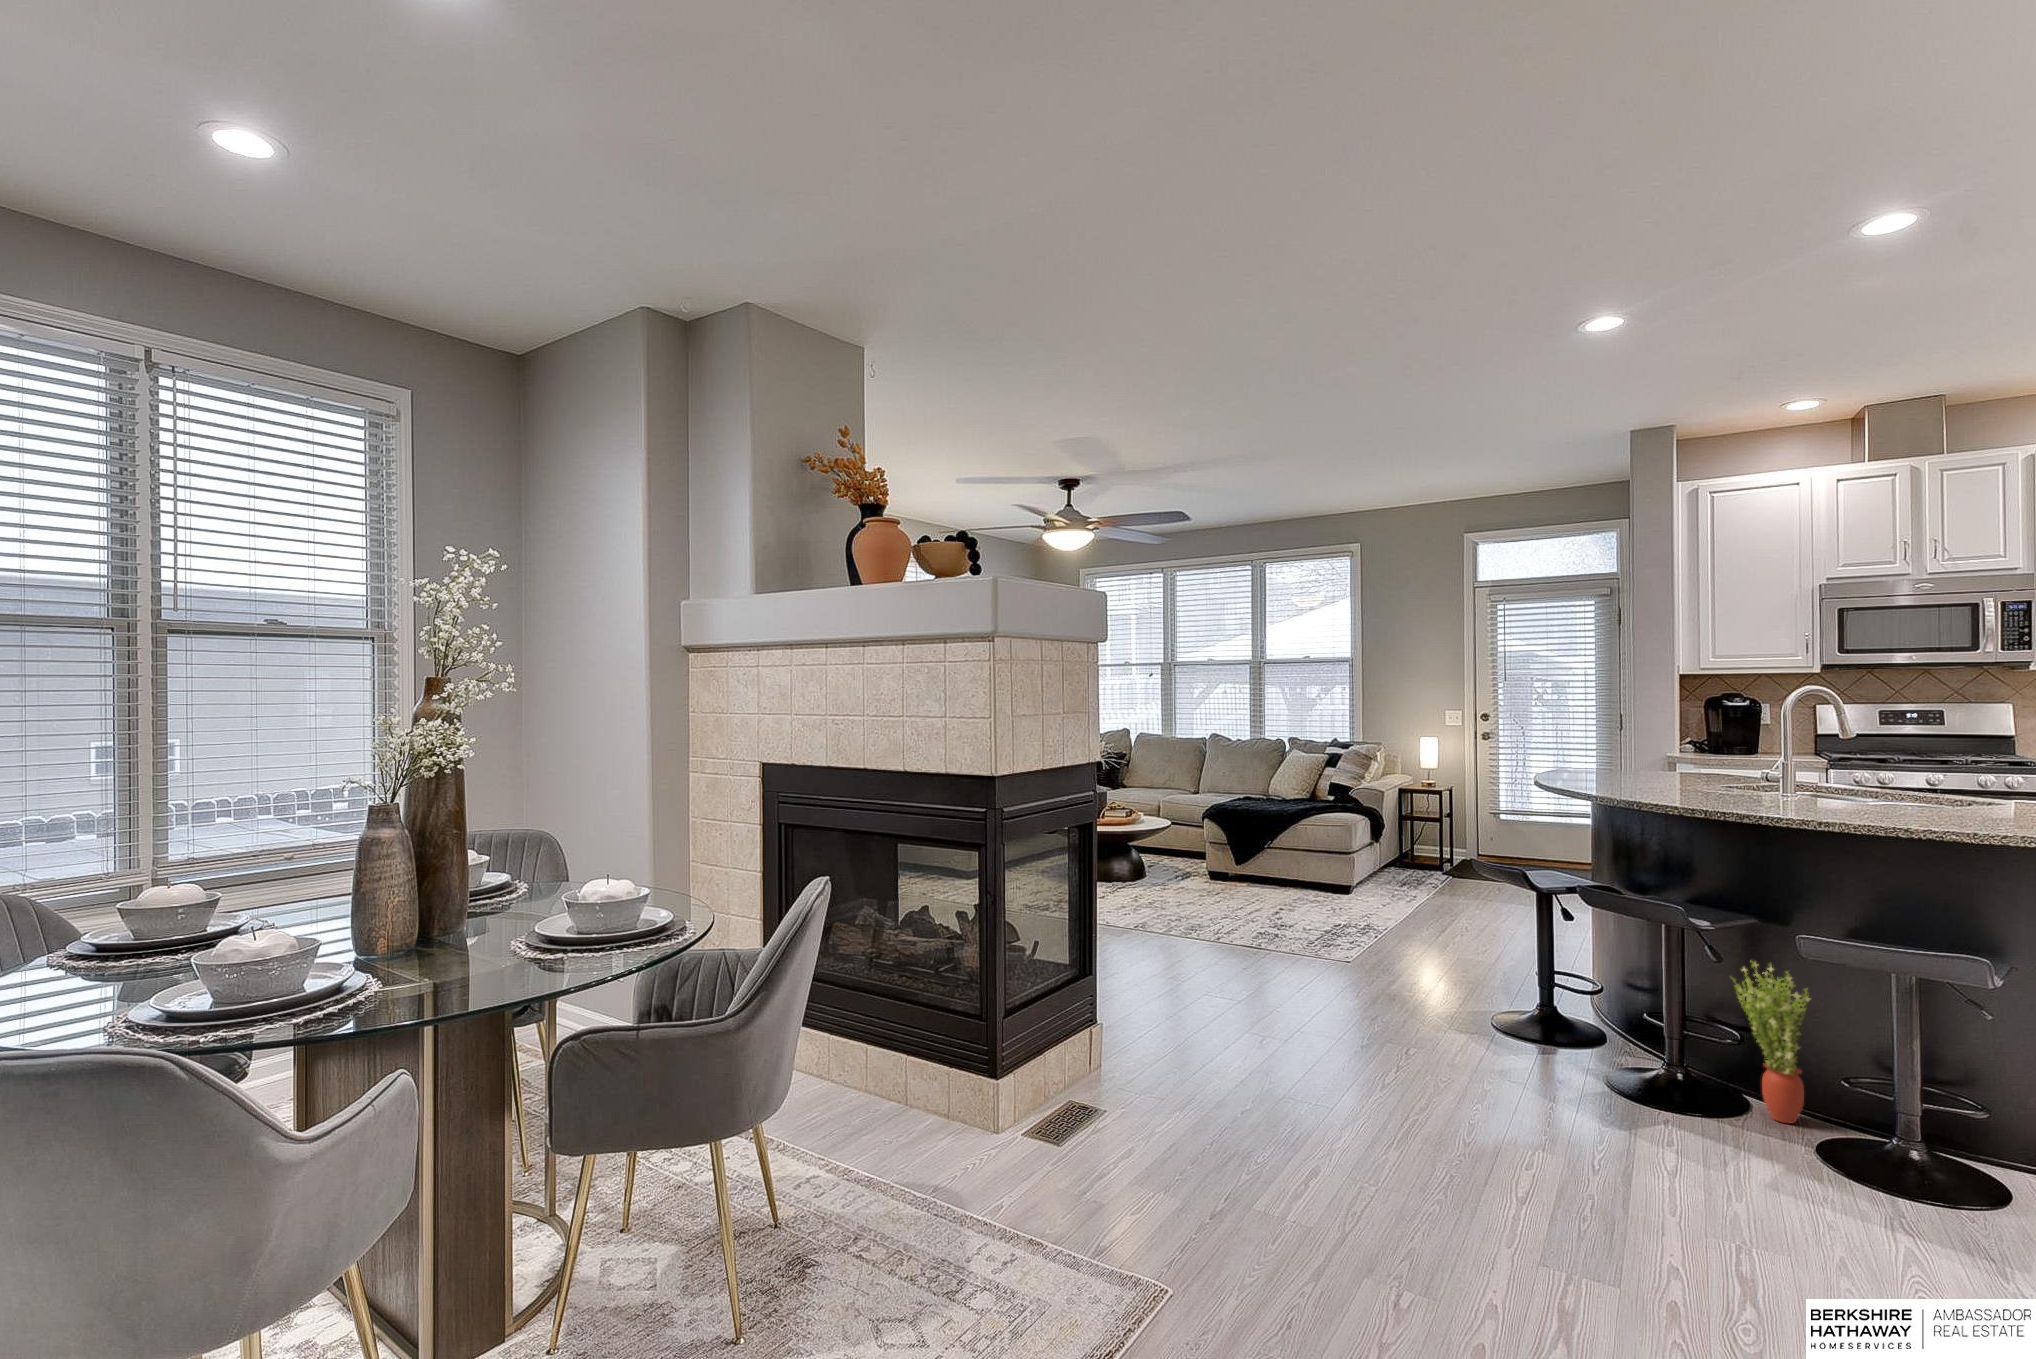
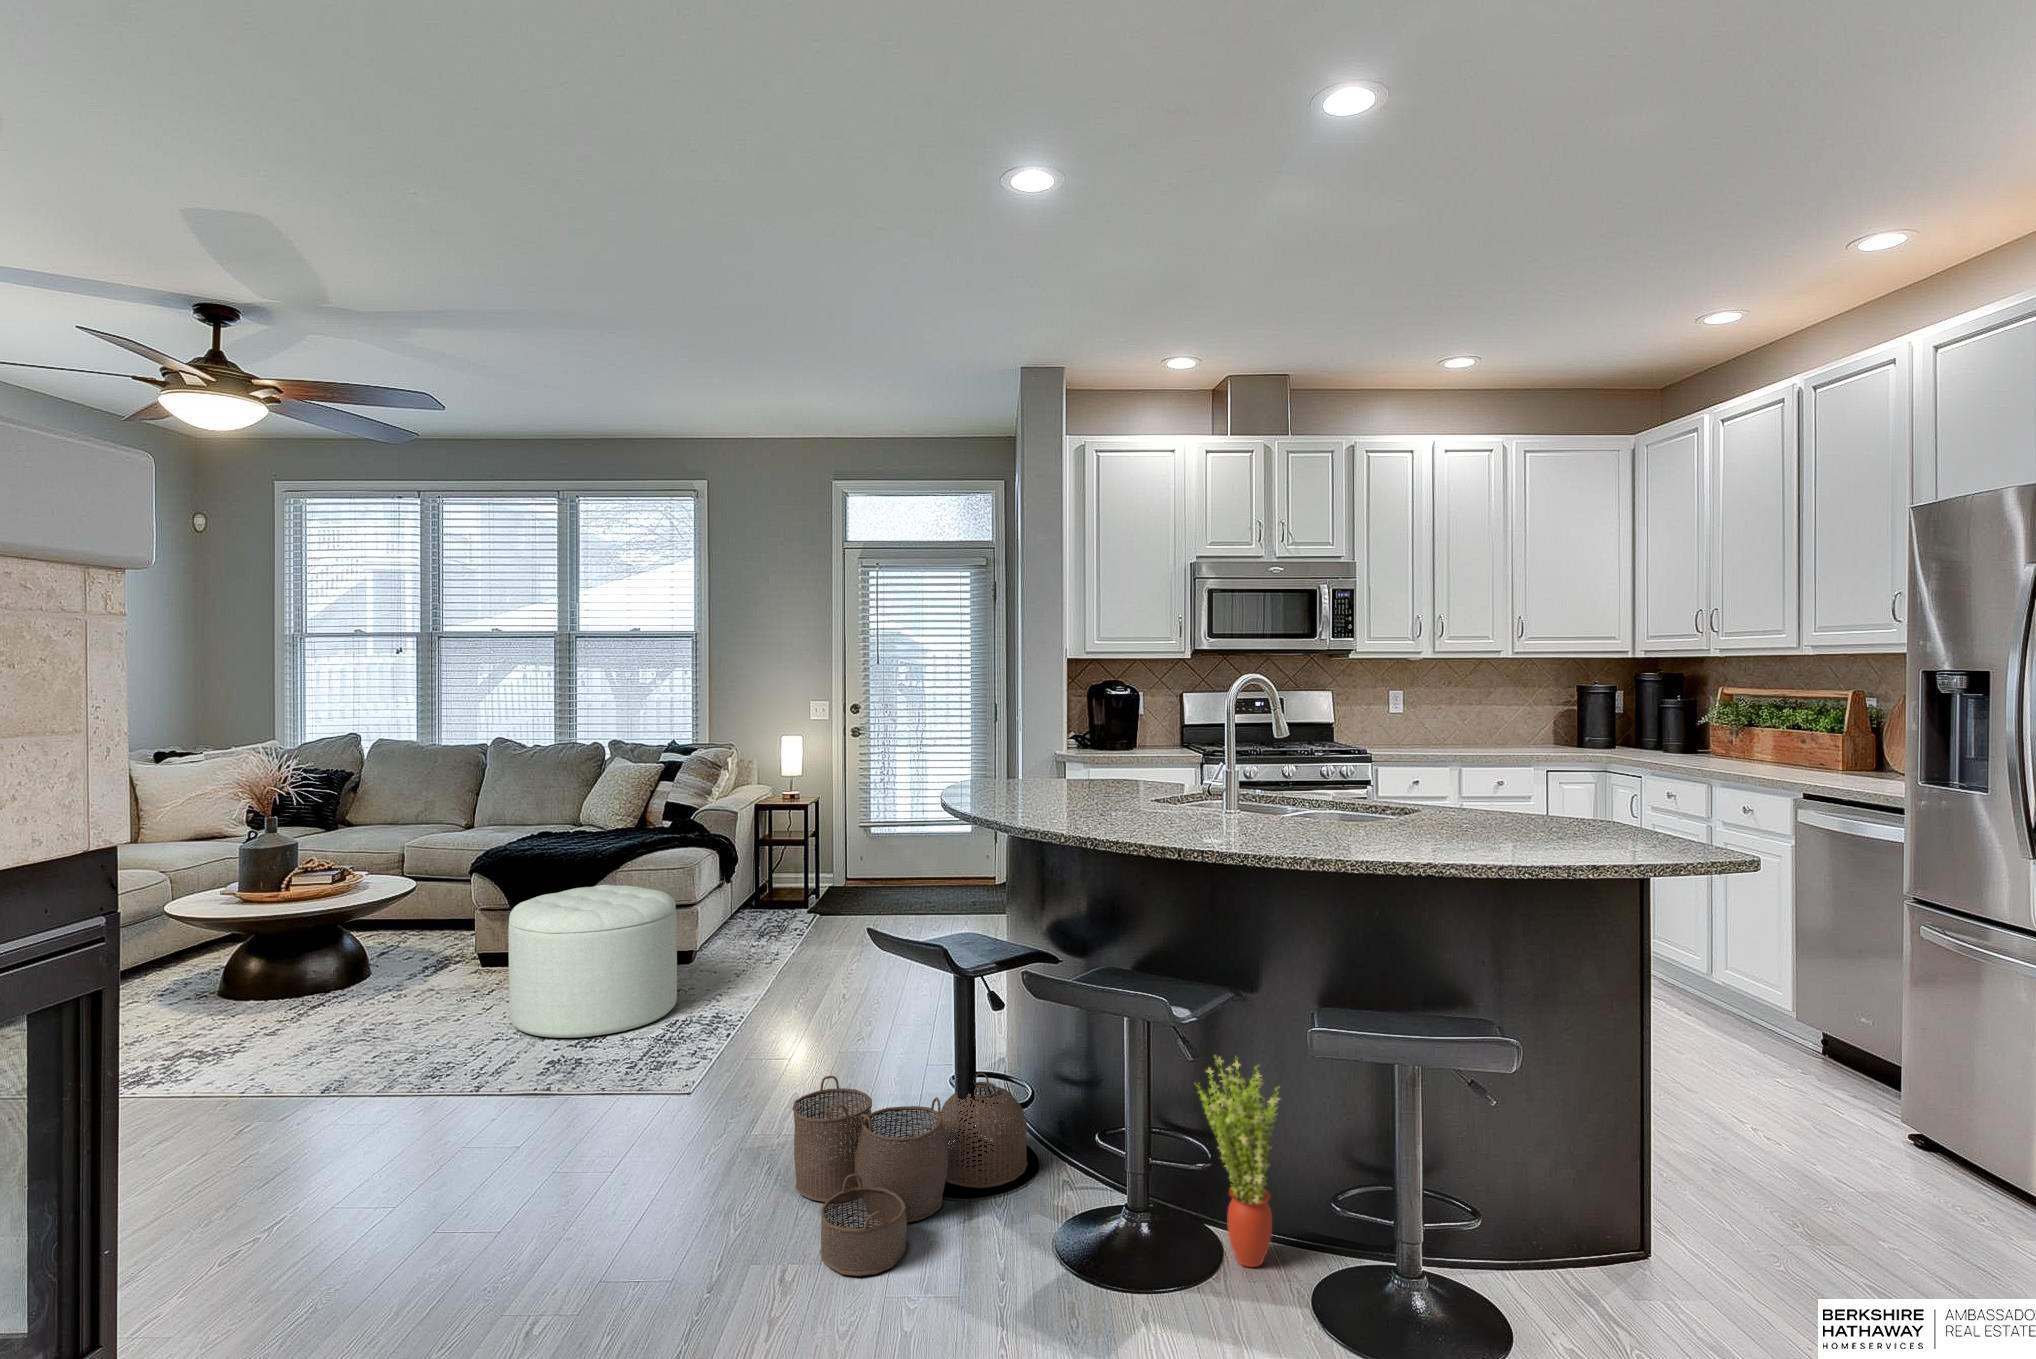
ottoman: none [1231,829,1340,925] -> present [508,885,677,1038]
woven basket: none [1420,950,1603,1064] -> present [793,1073,1028,1276]

